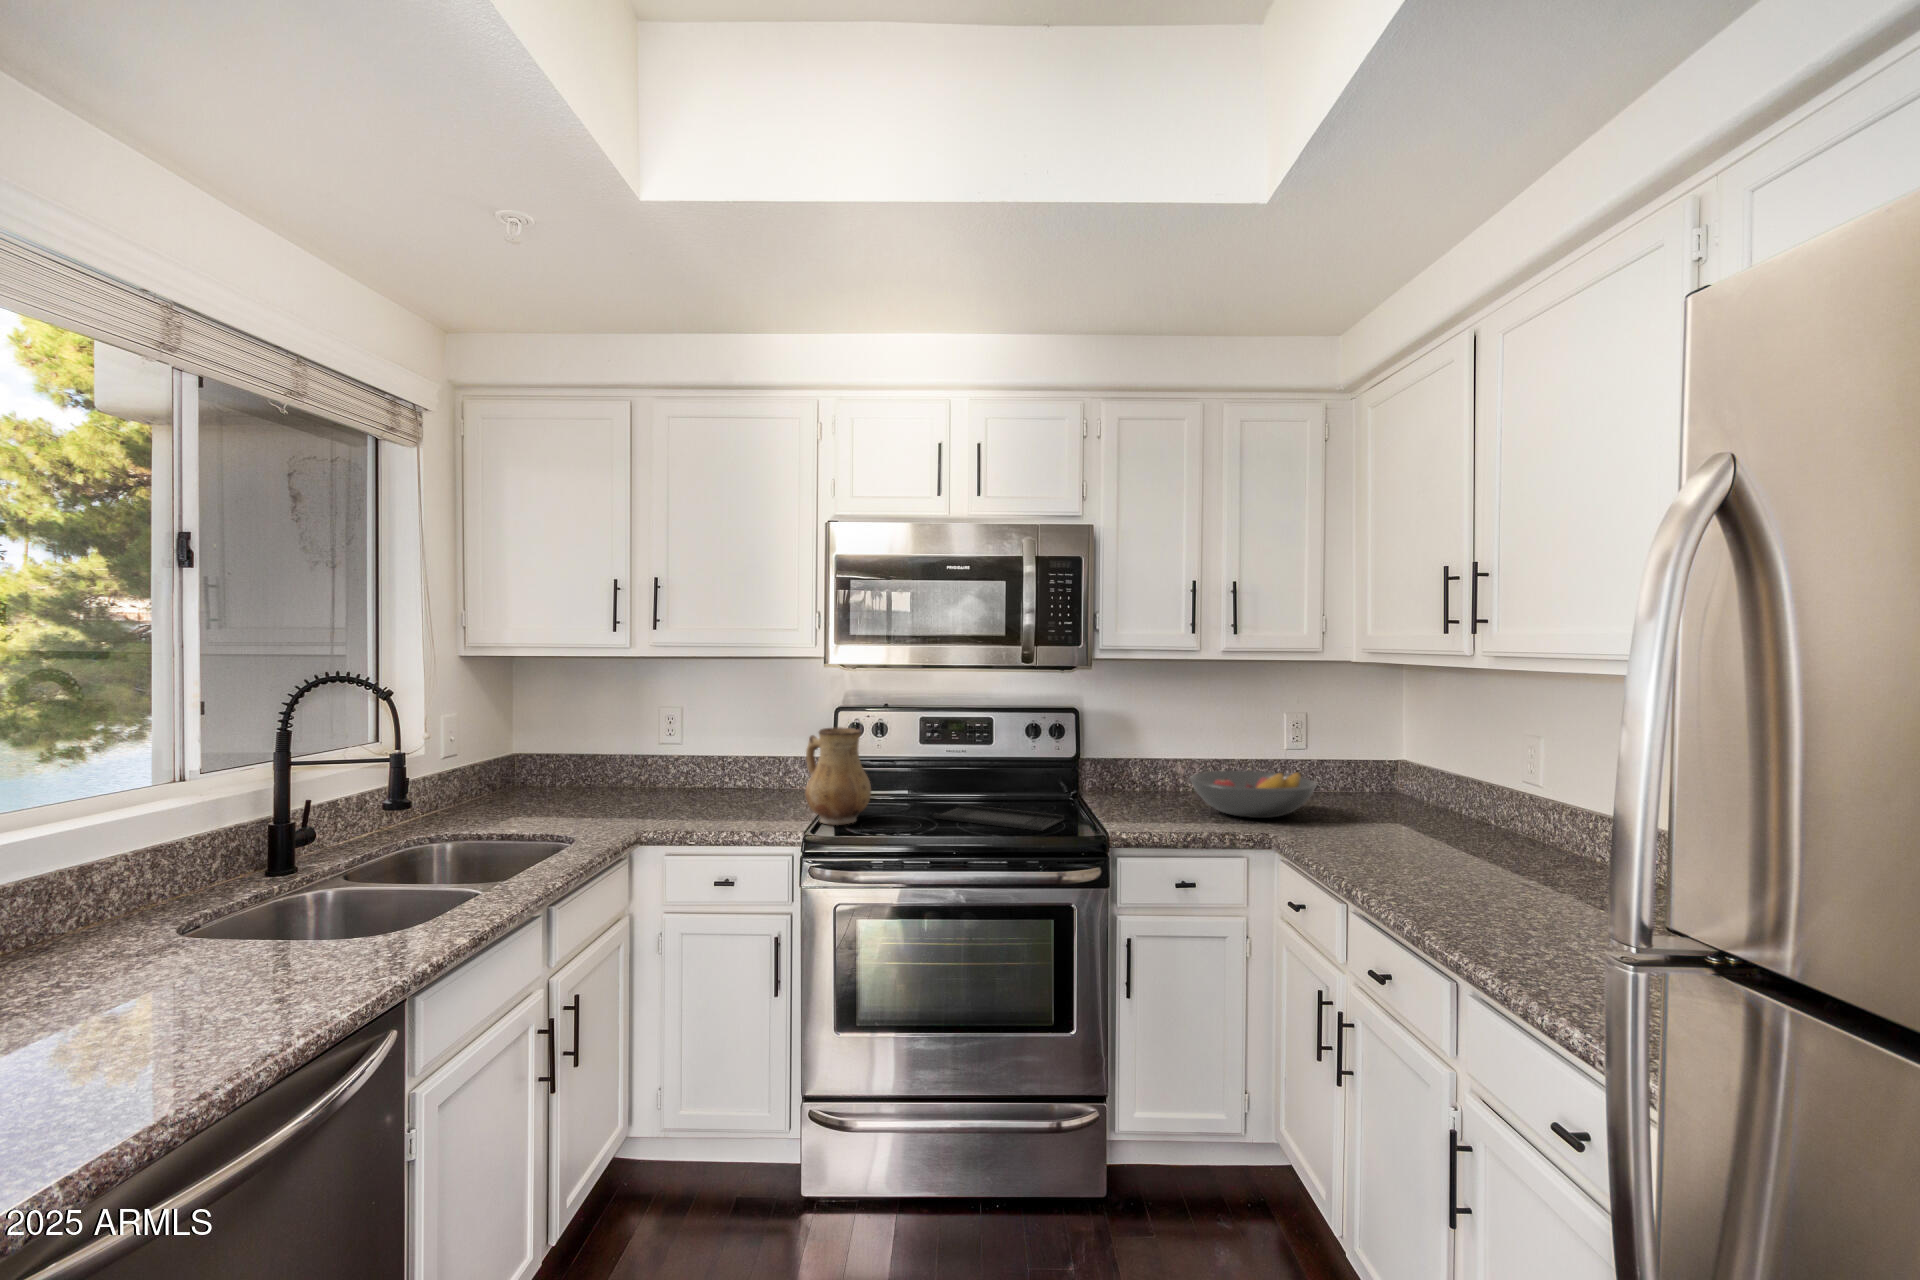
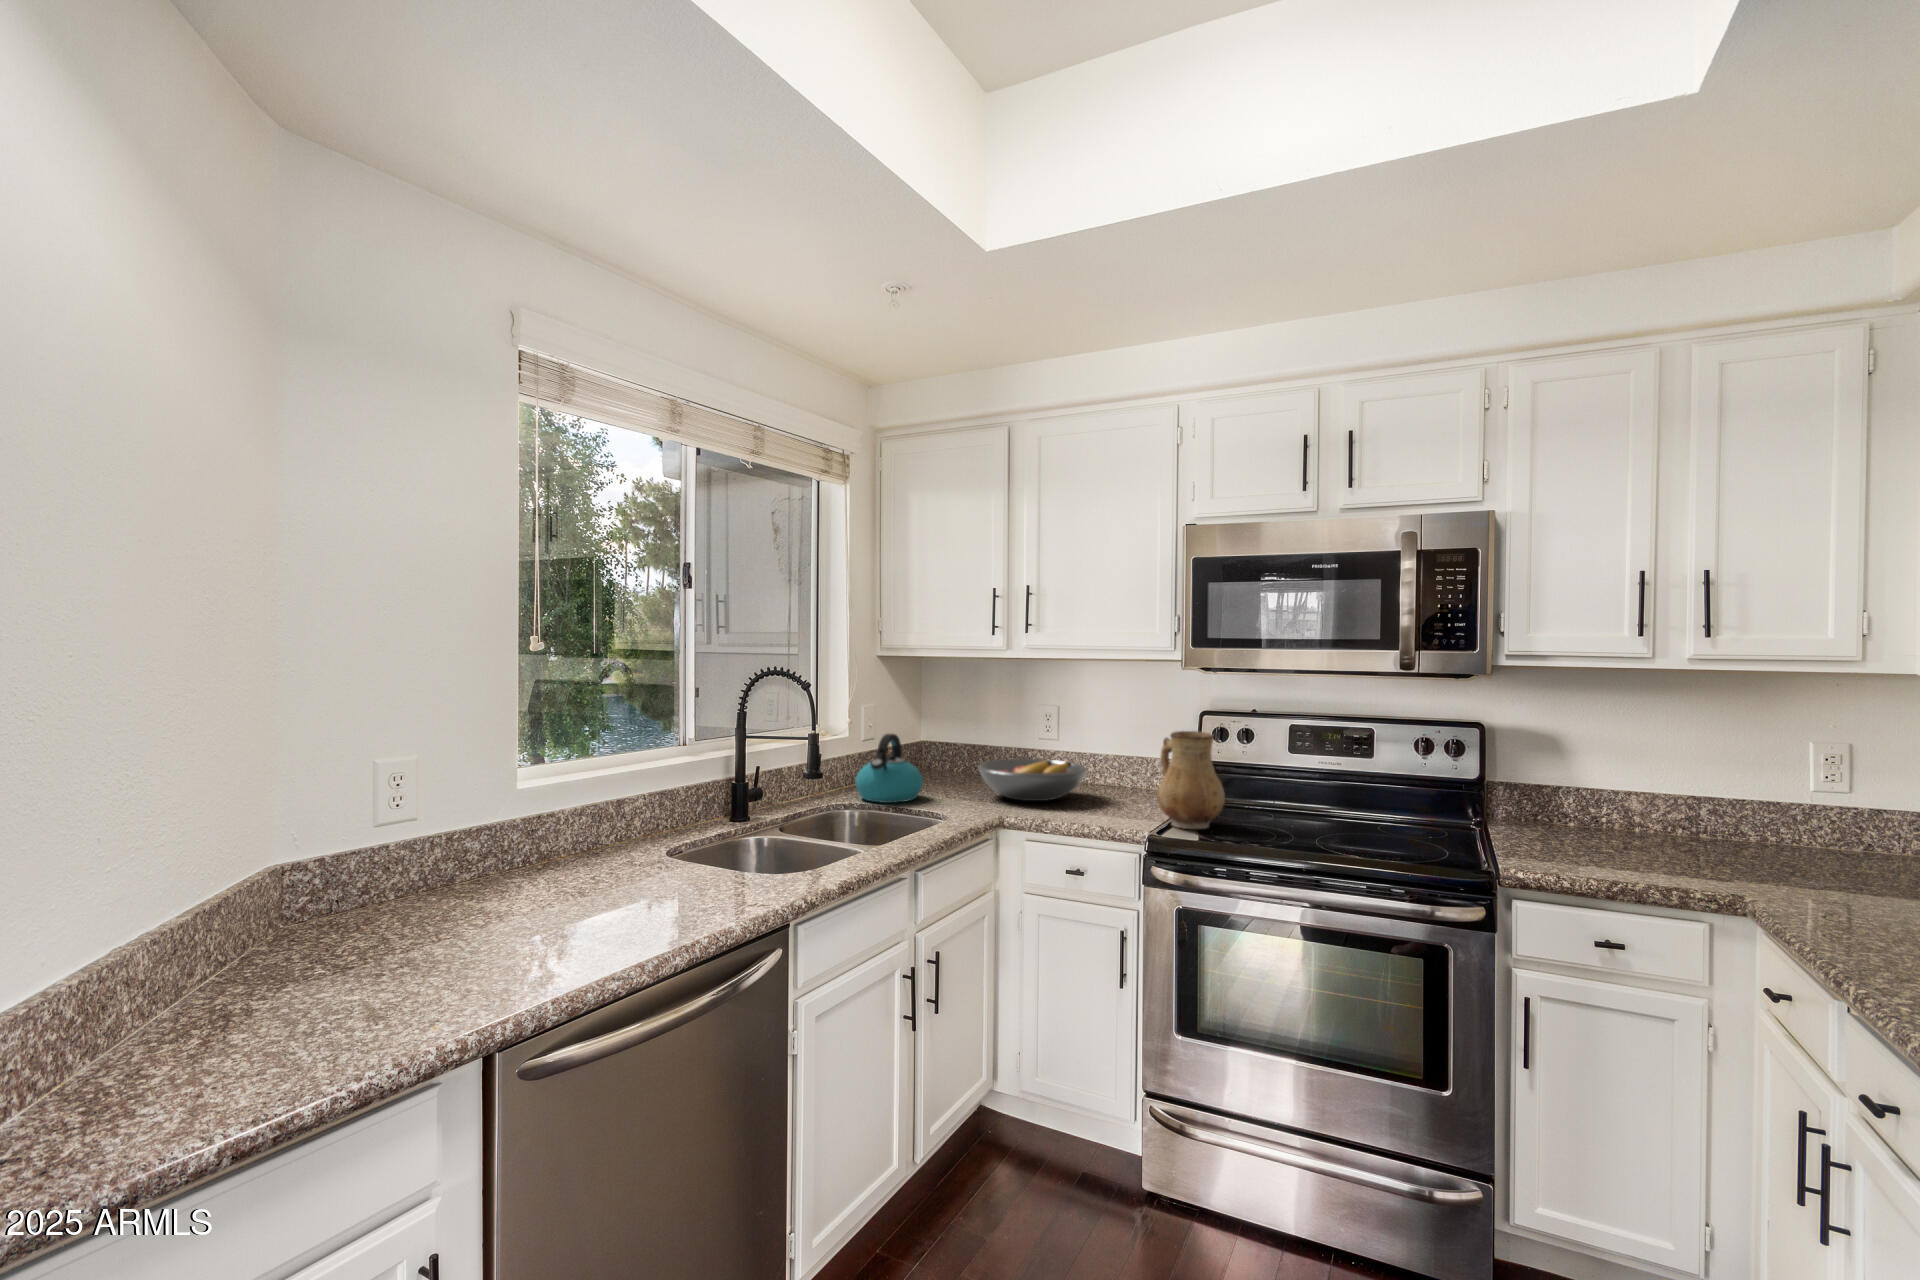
kettle: none [442,748,532,830] -> present [855,734,923,803]
fruit bowl: present [1190,771,1316,818] -> present [978,759,1087,801]
tray: present [933,805,1064,831] -> none [1294,822,1451,859]

